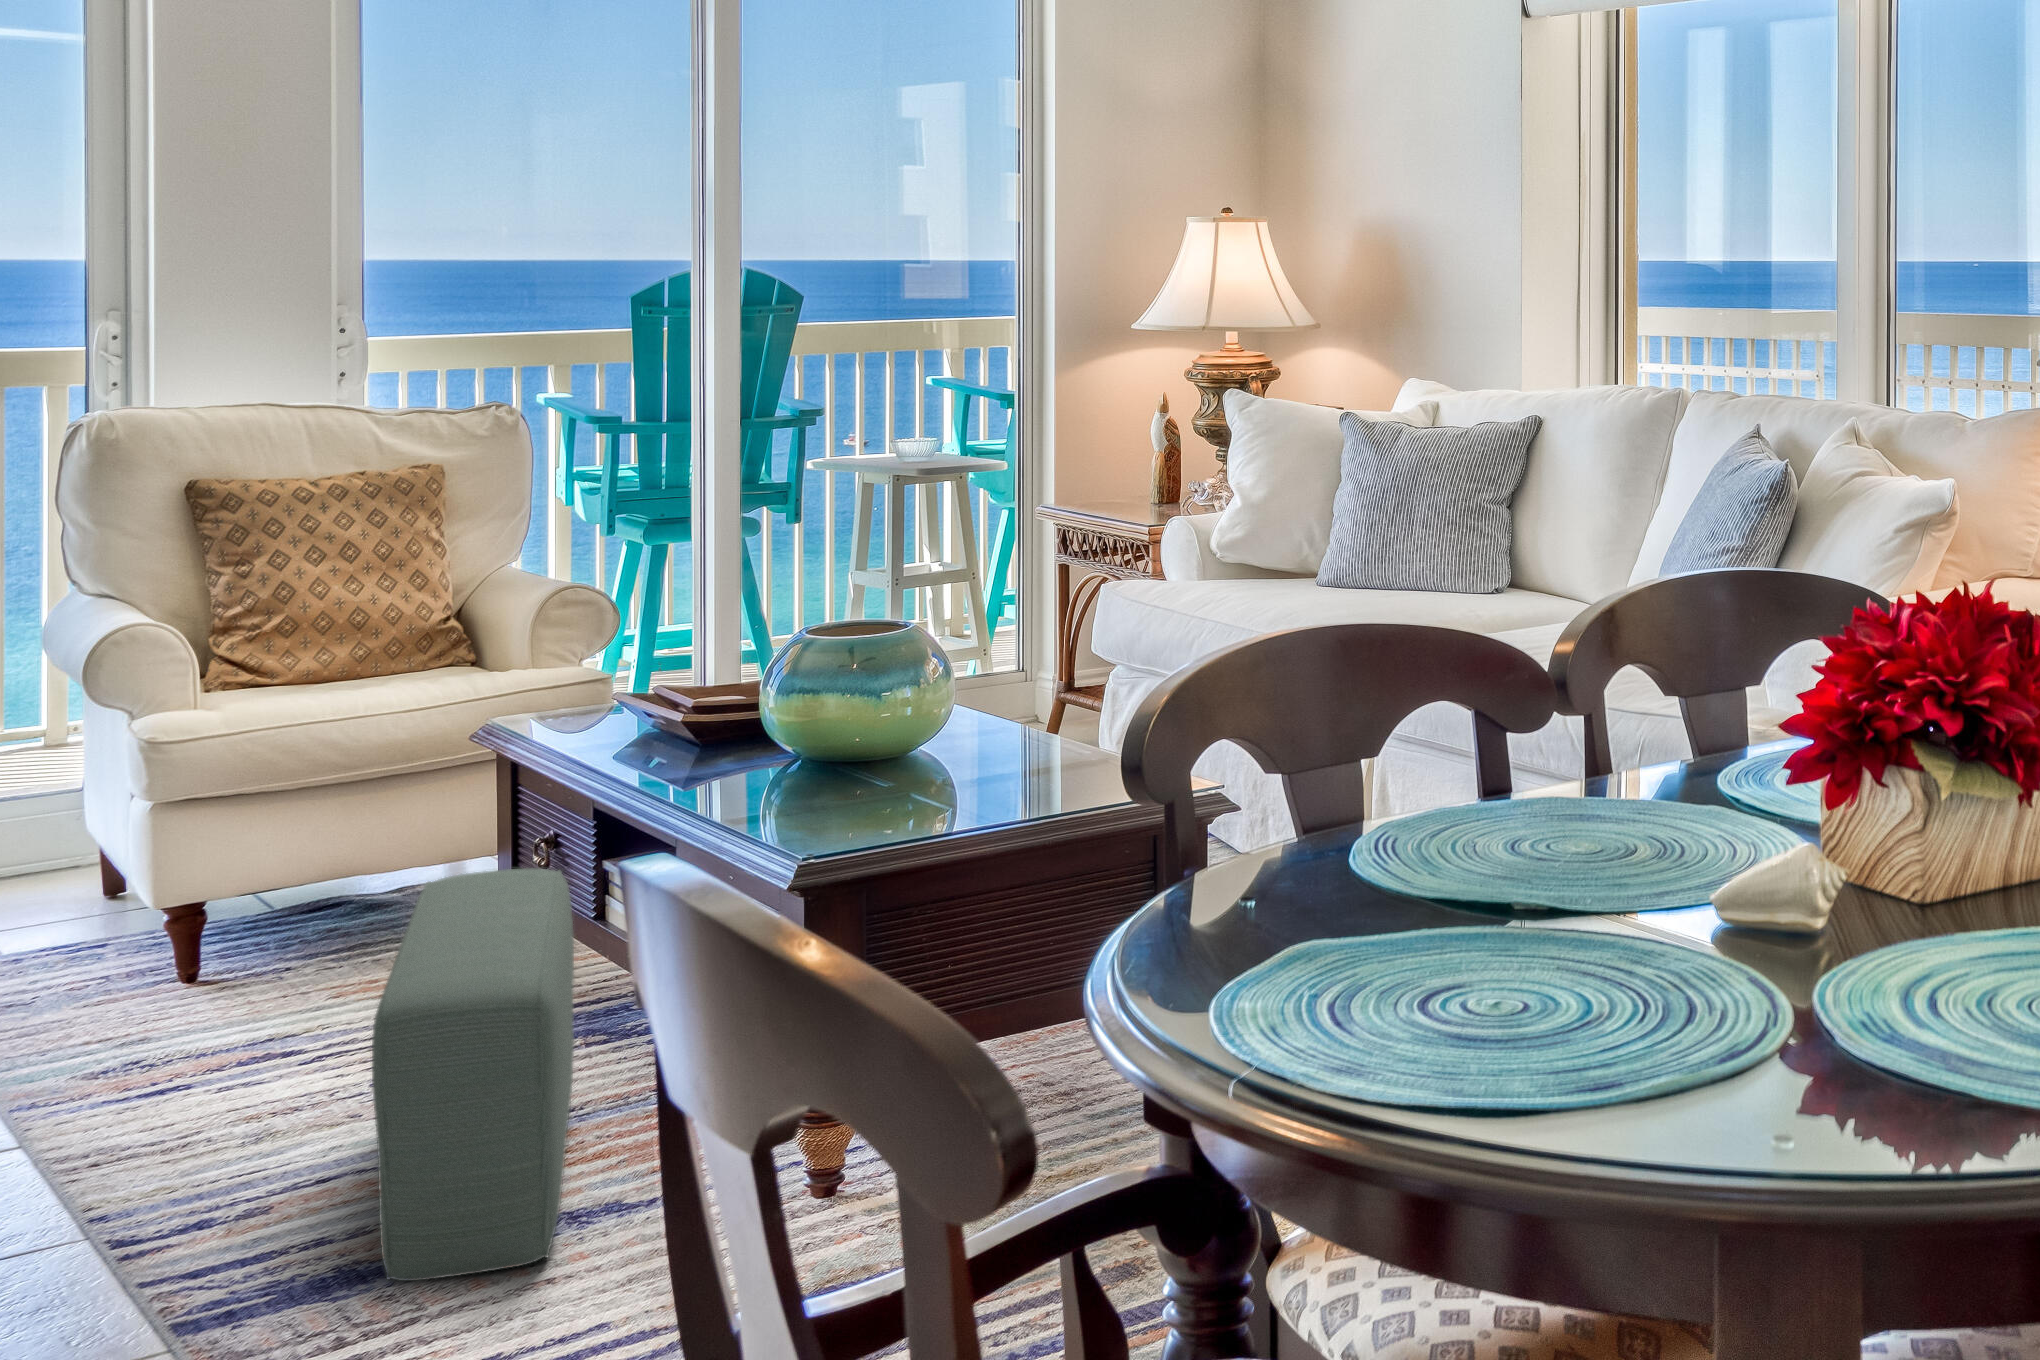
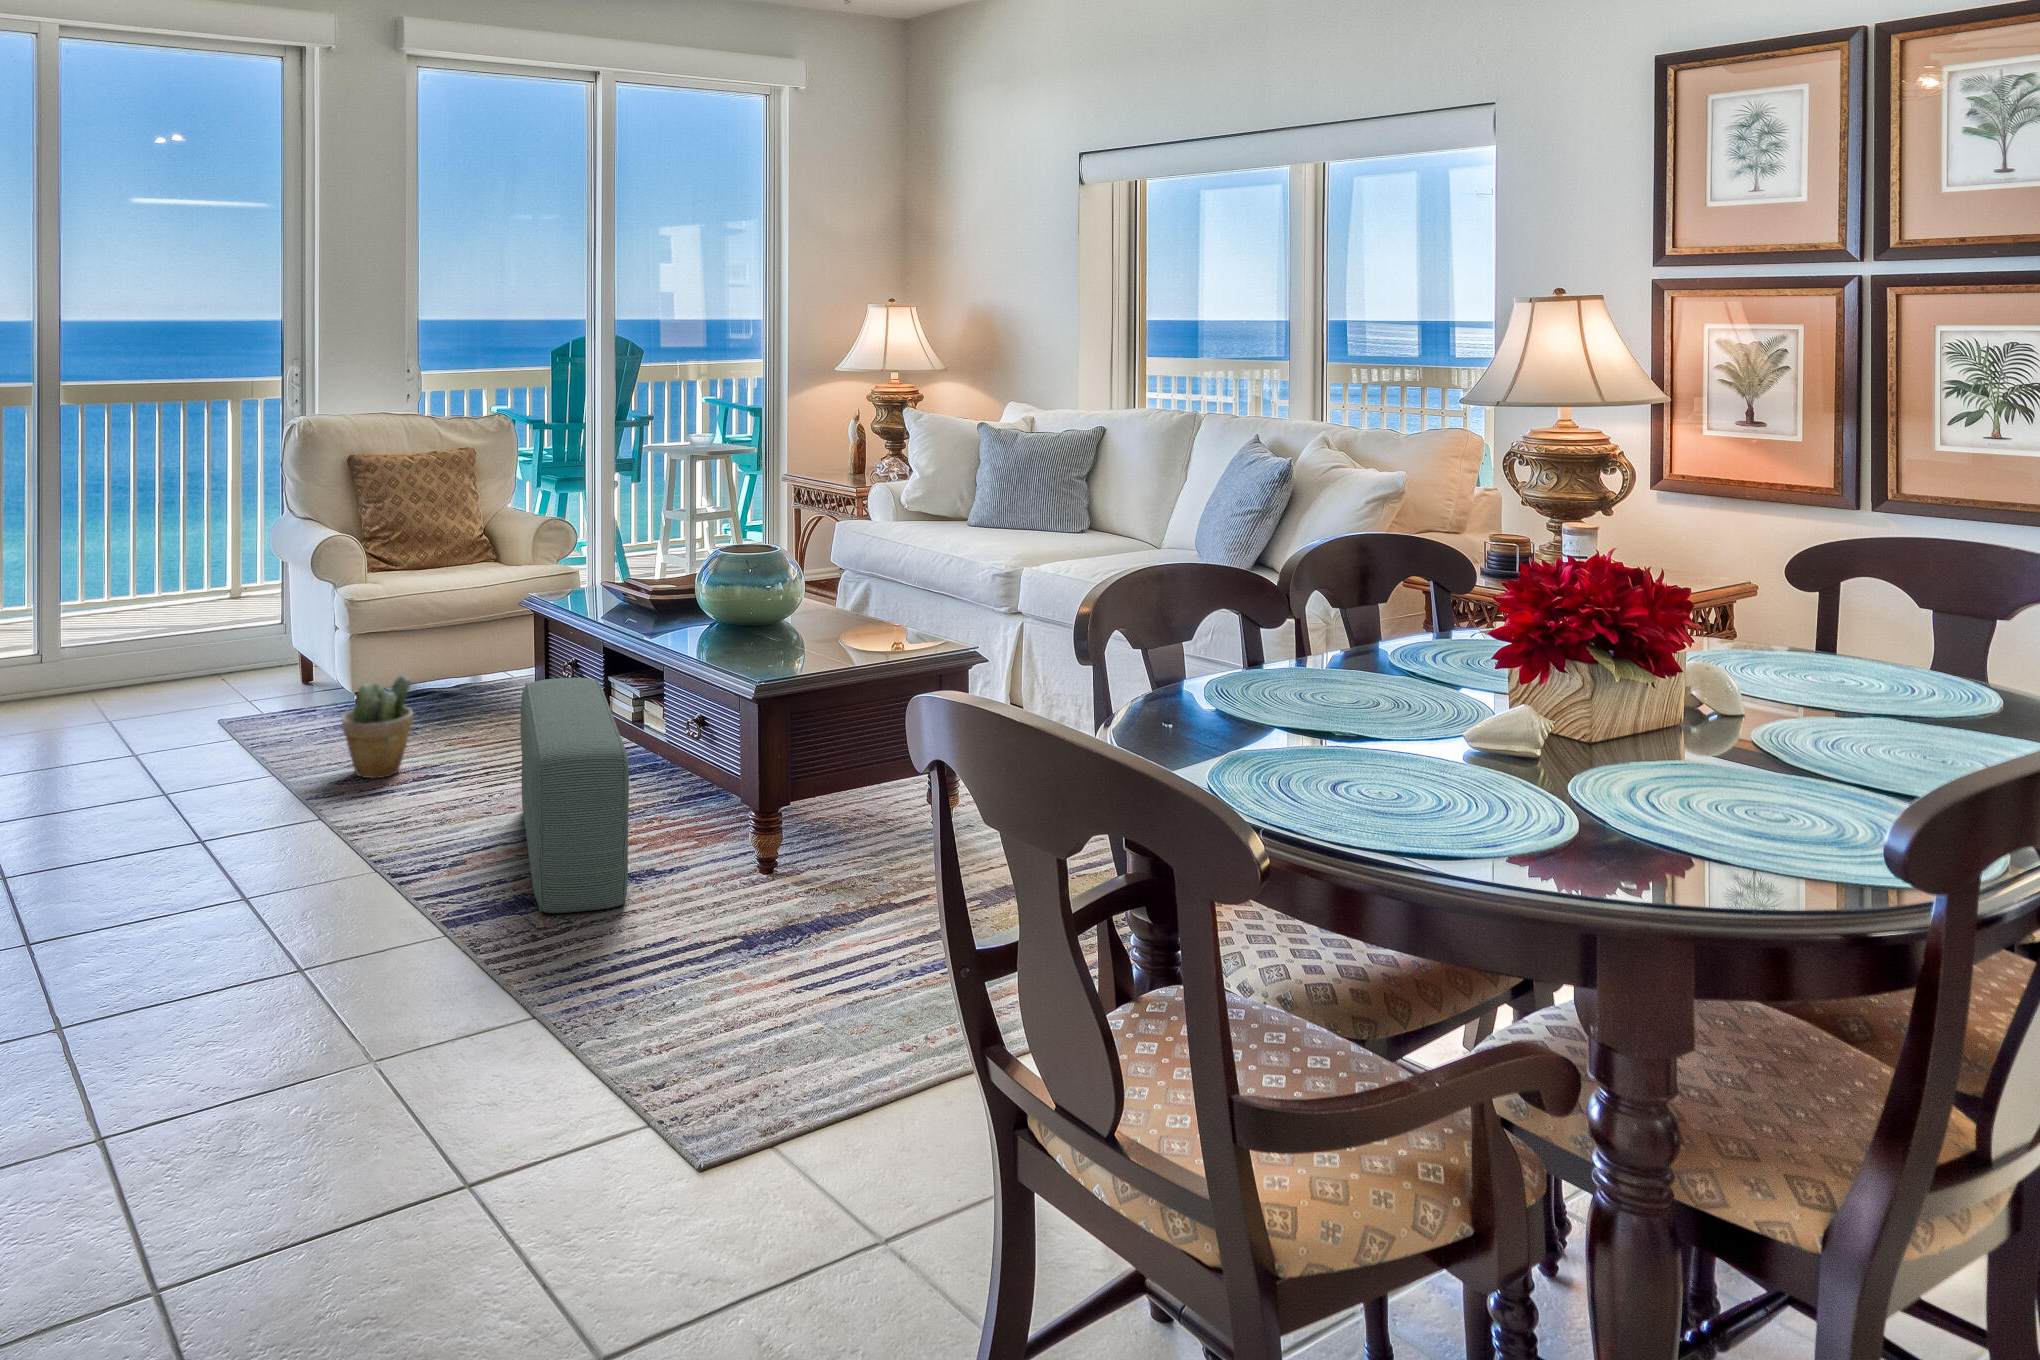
potted plant: none [112,876,252,1062] -> present [341,675,413,778]

